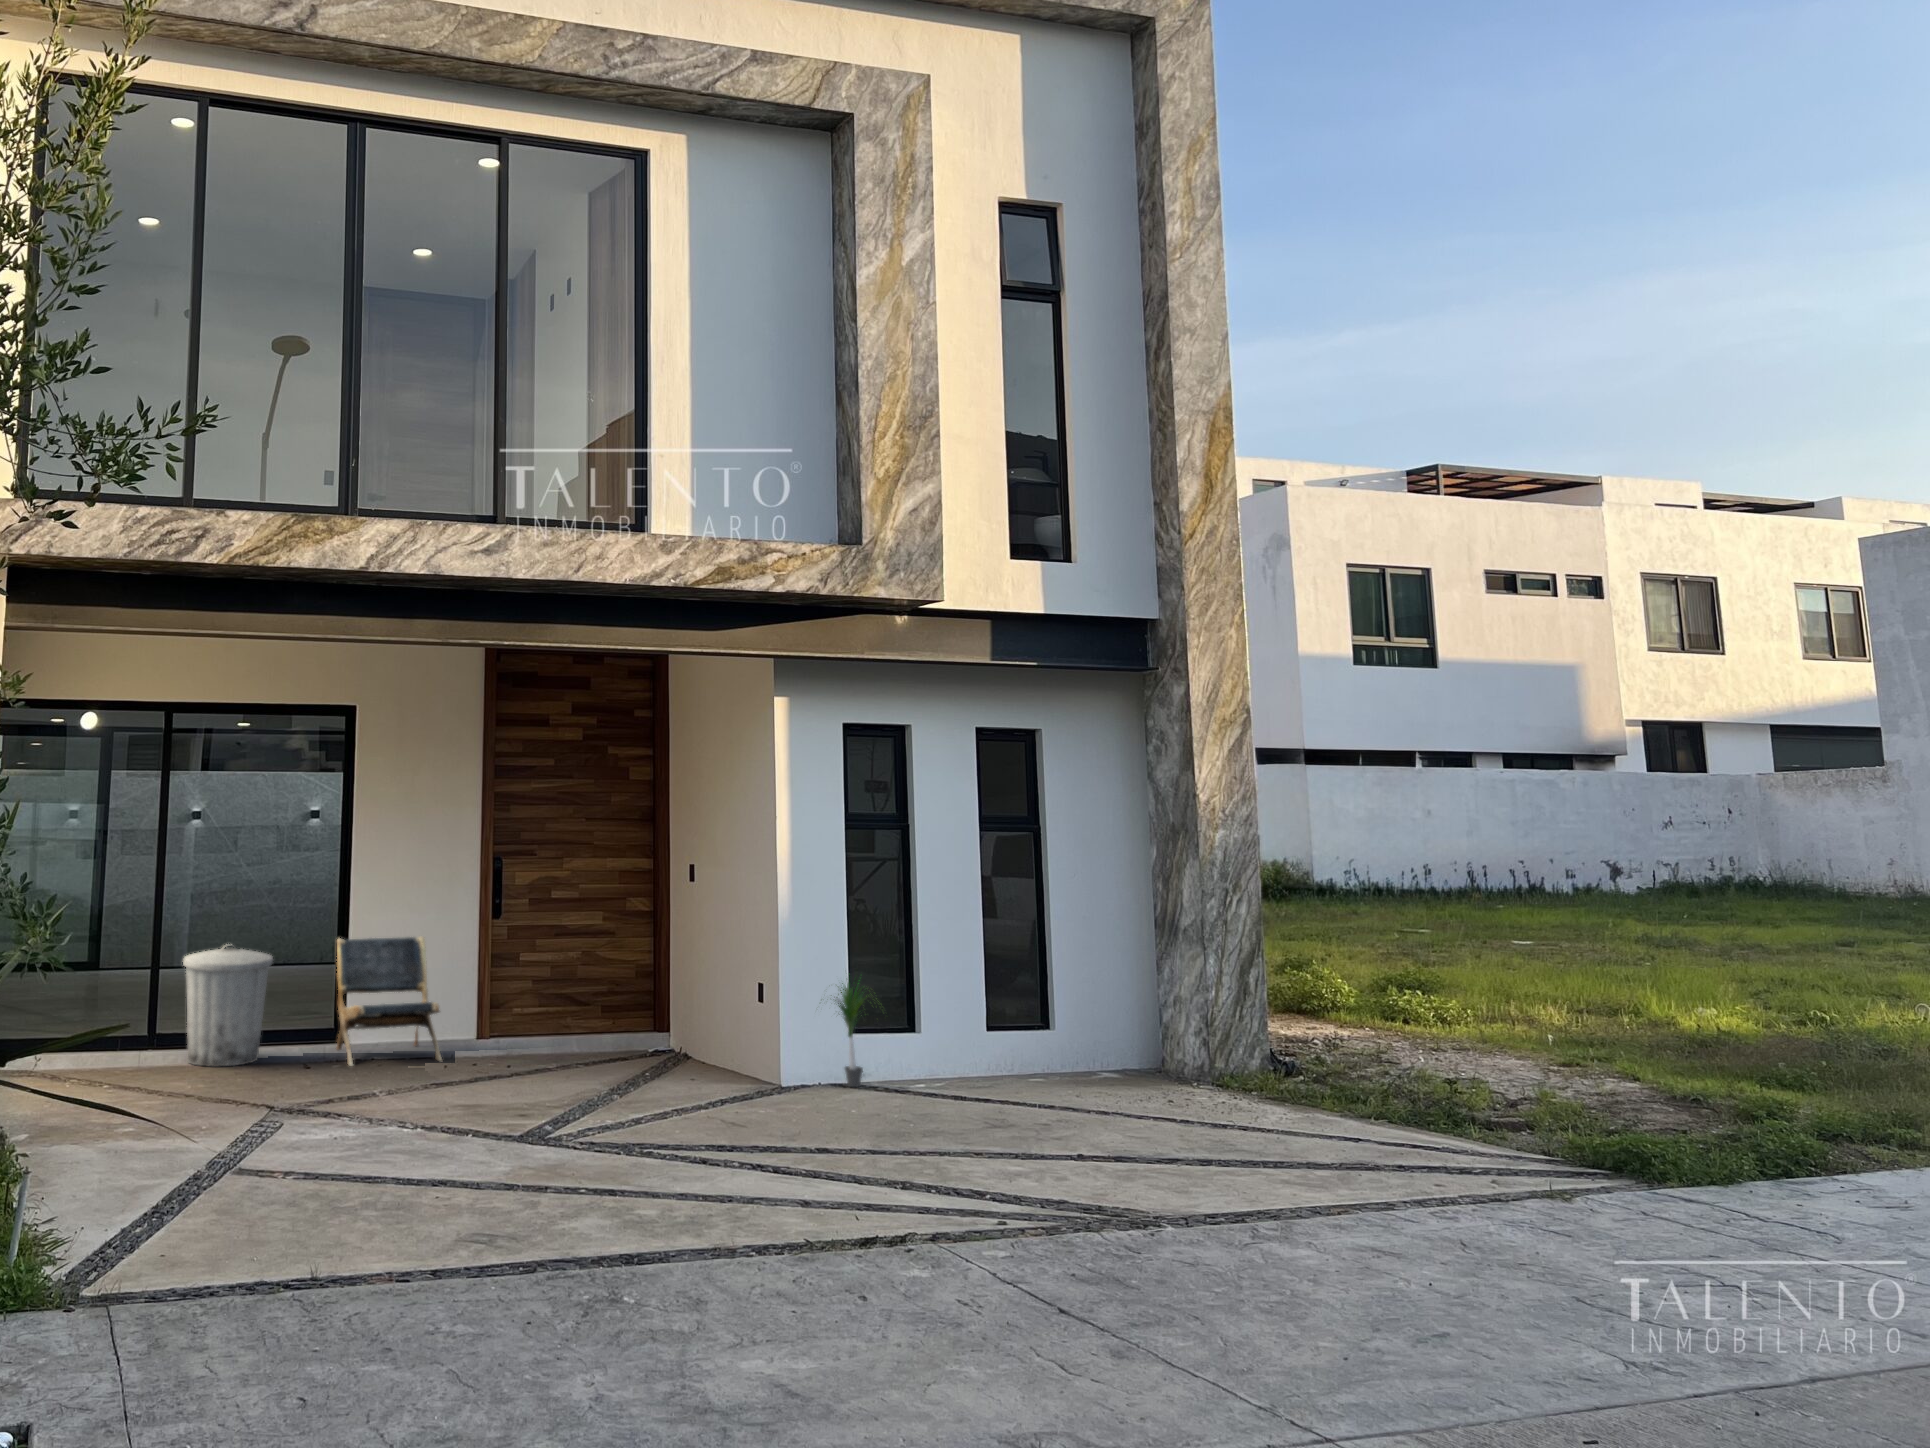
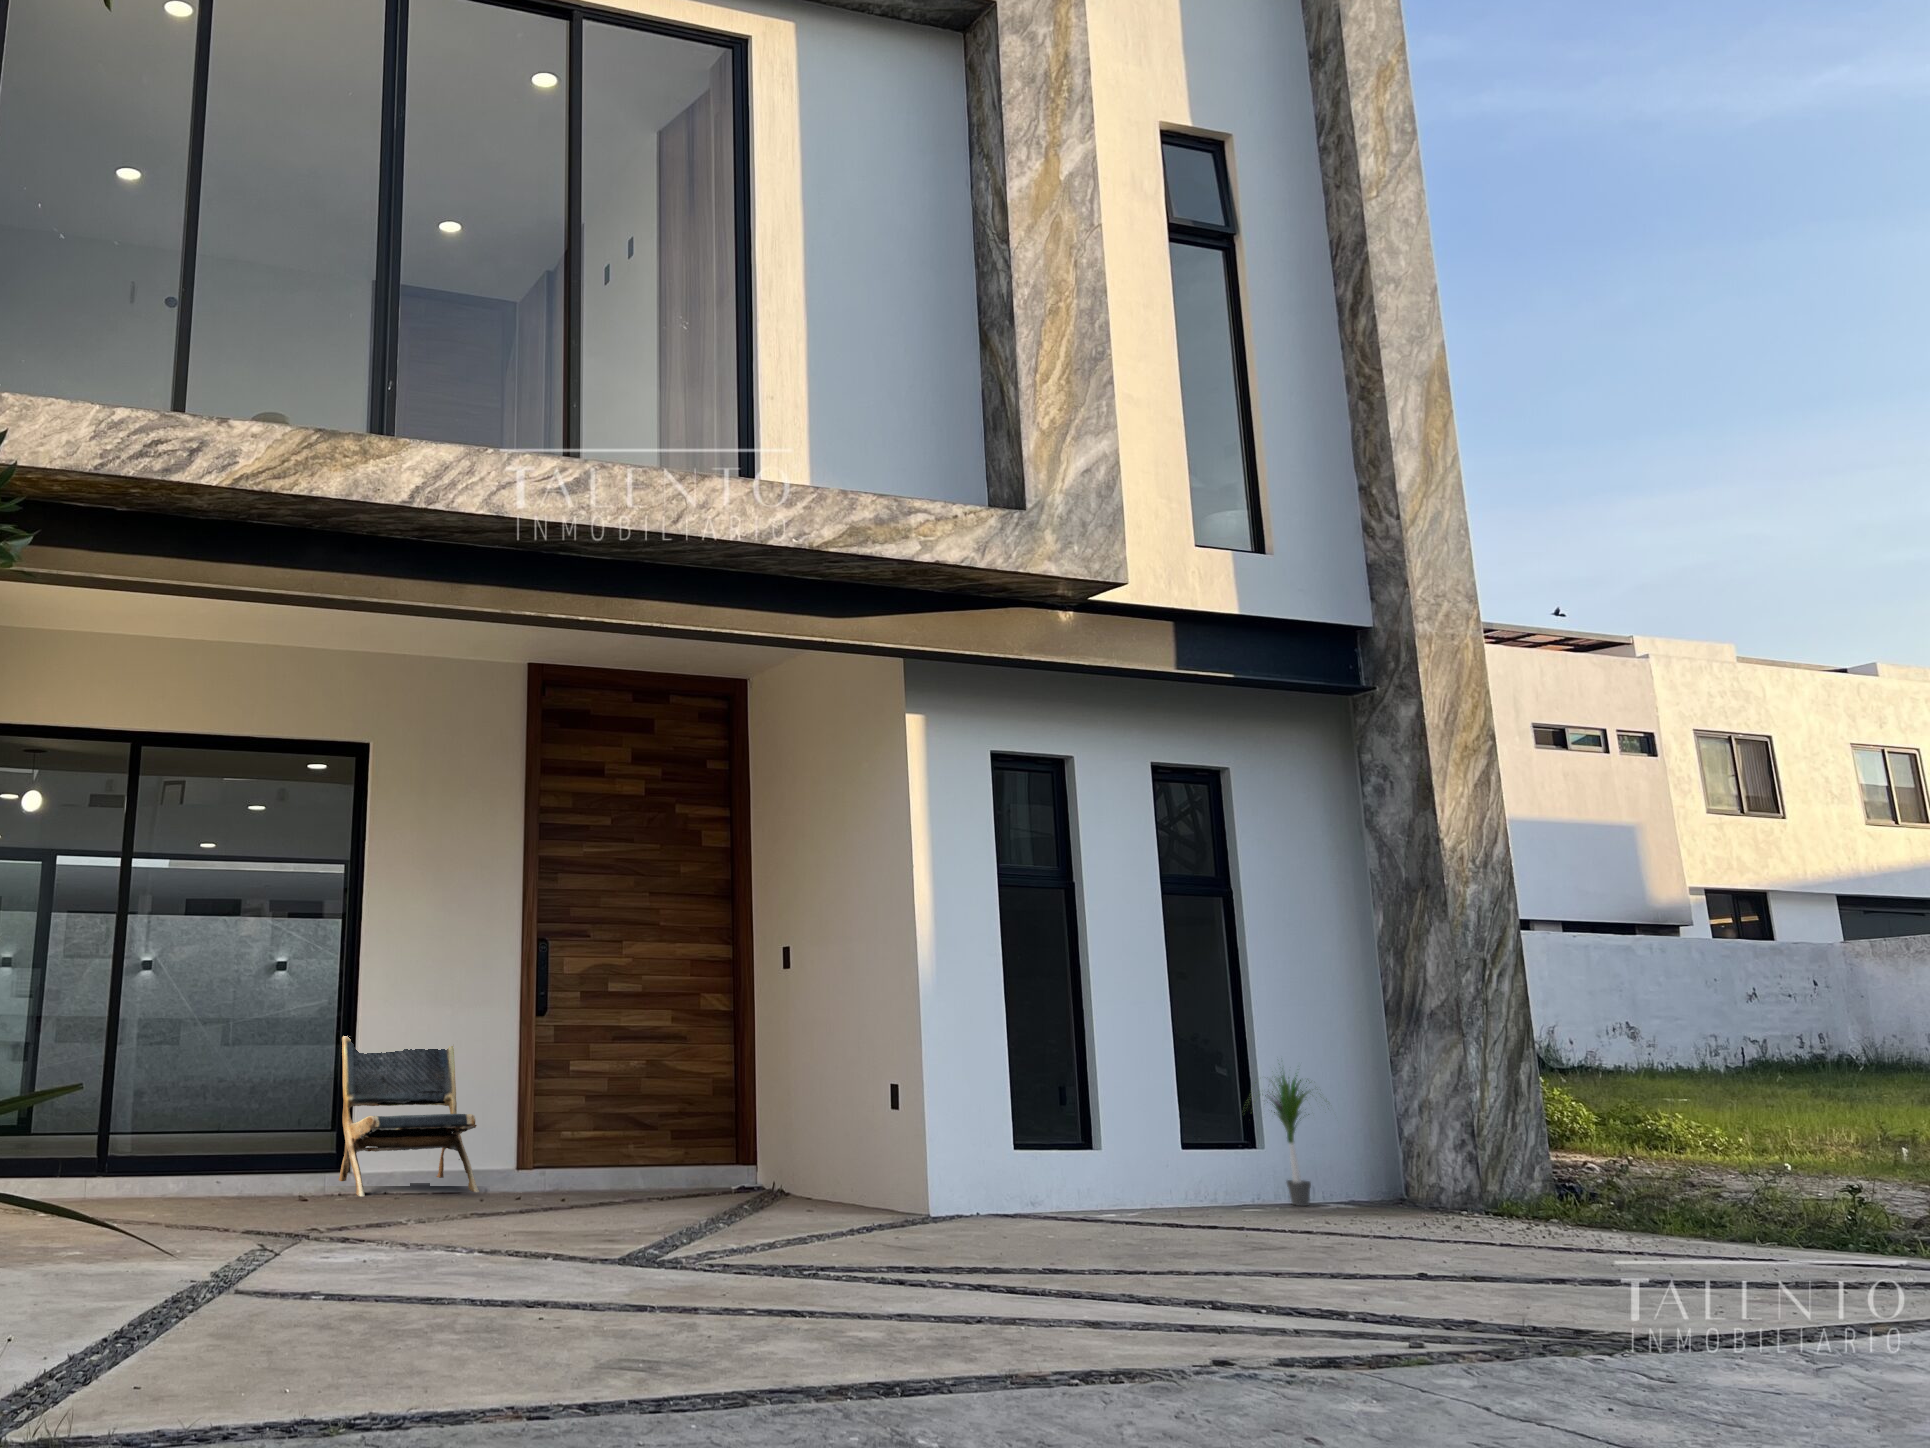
trash can: present [183,944,273,1067] -> none [148,1038,262,1196]
potted plant: present [834,983,869,1087] -> present [1255,1074,1311,1206]

